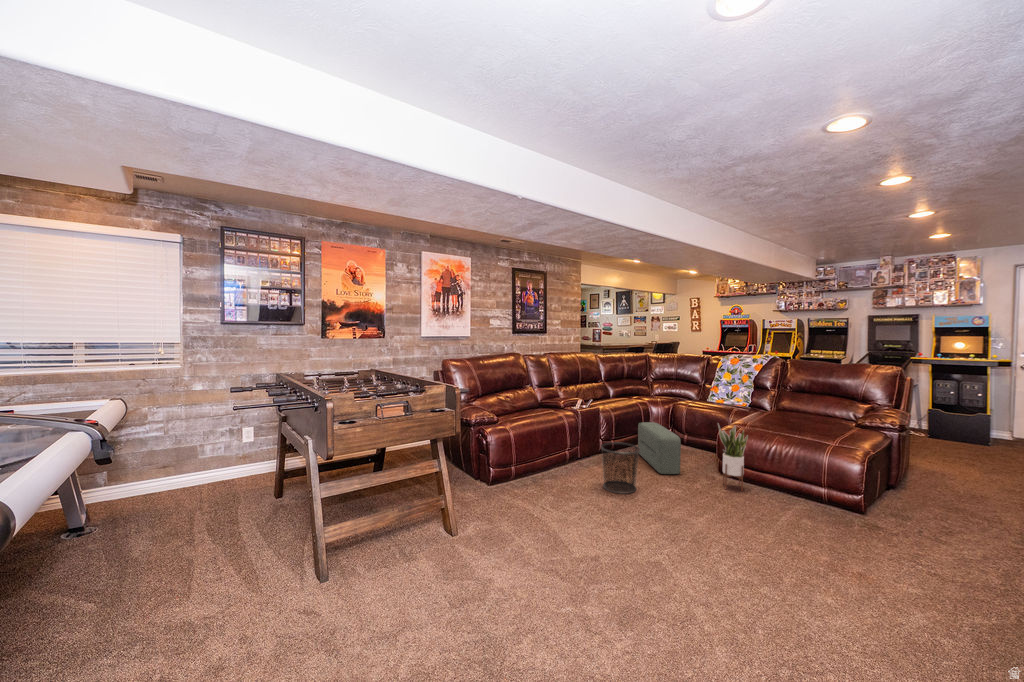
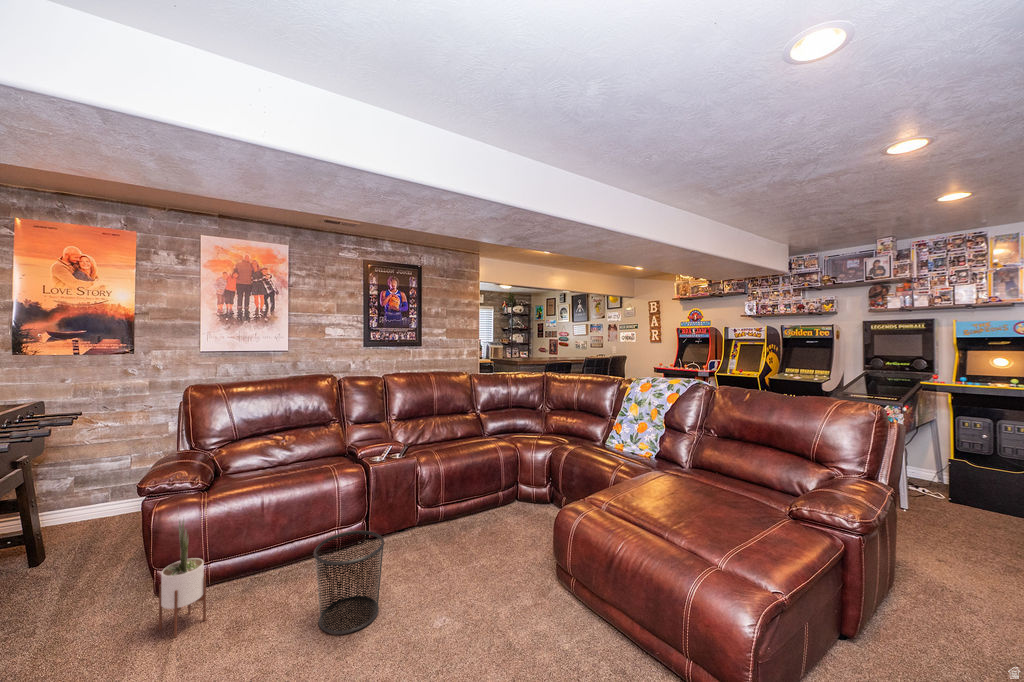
pouf: present [638,422,681,474] -> none [454,481,500,581]
potted plant: present [718,424,748,491] -> present [159,519,206,638]

